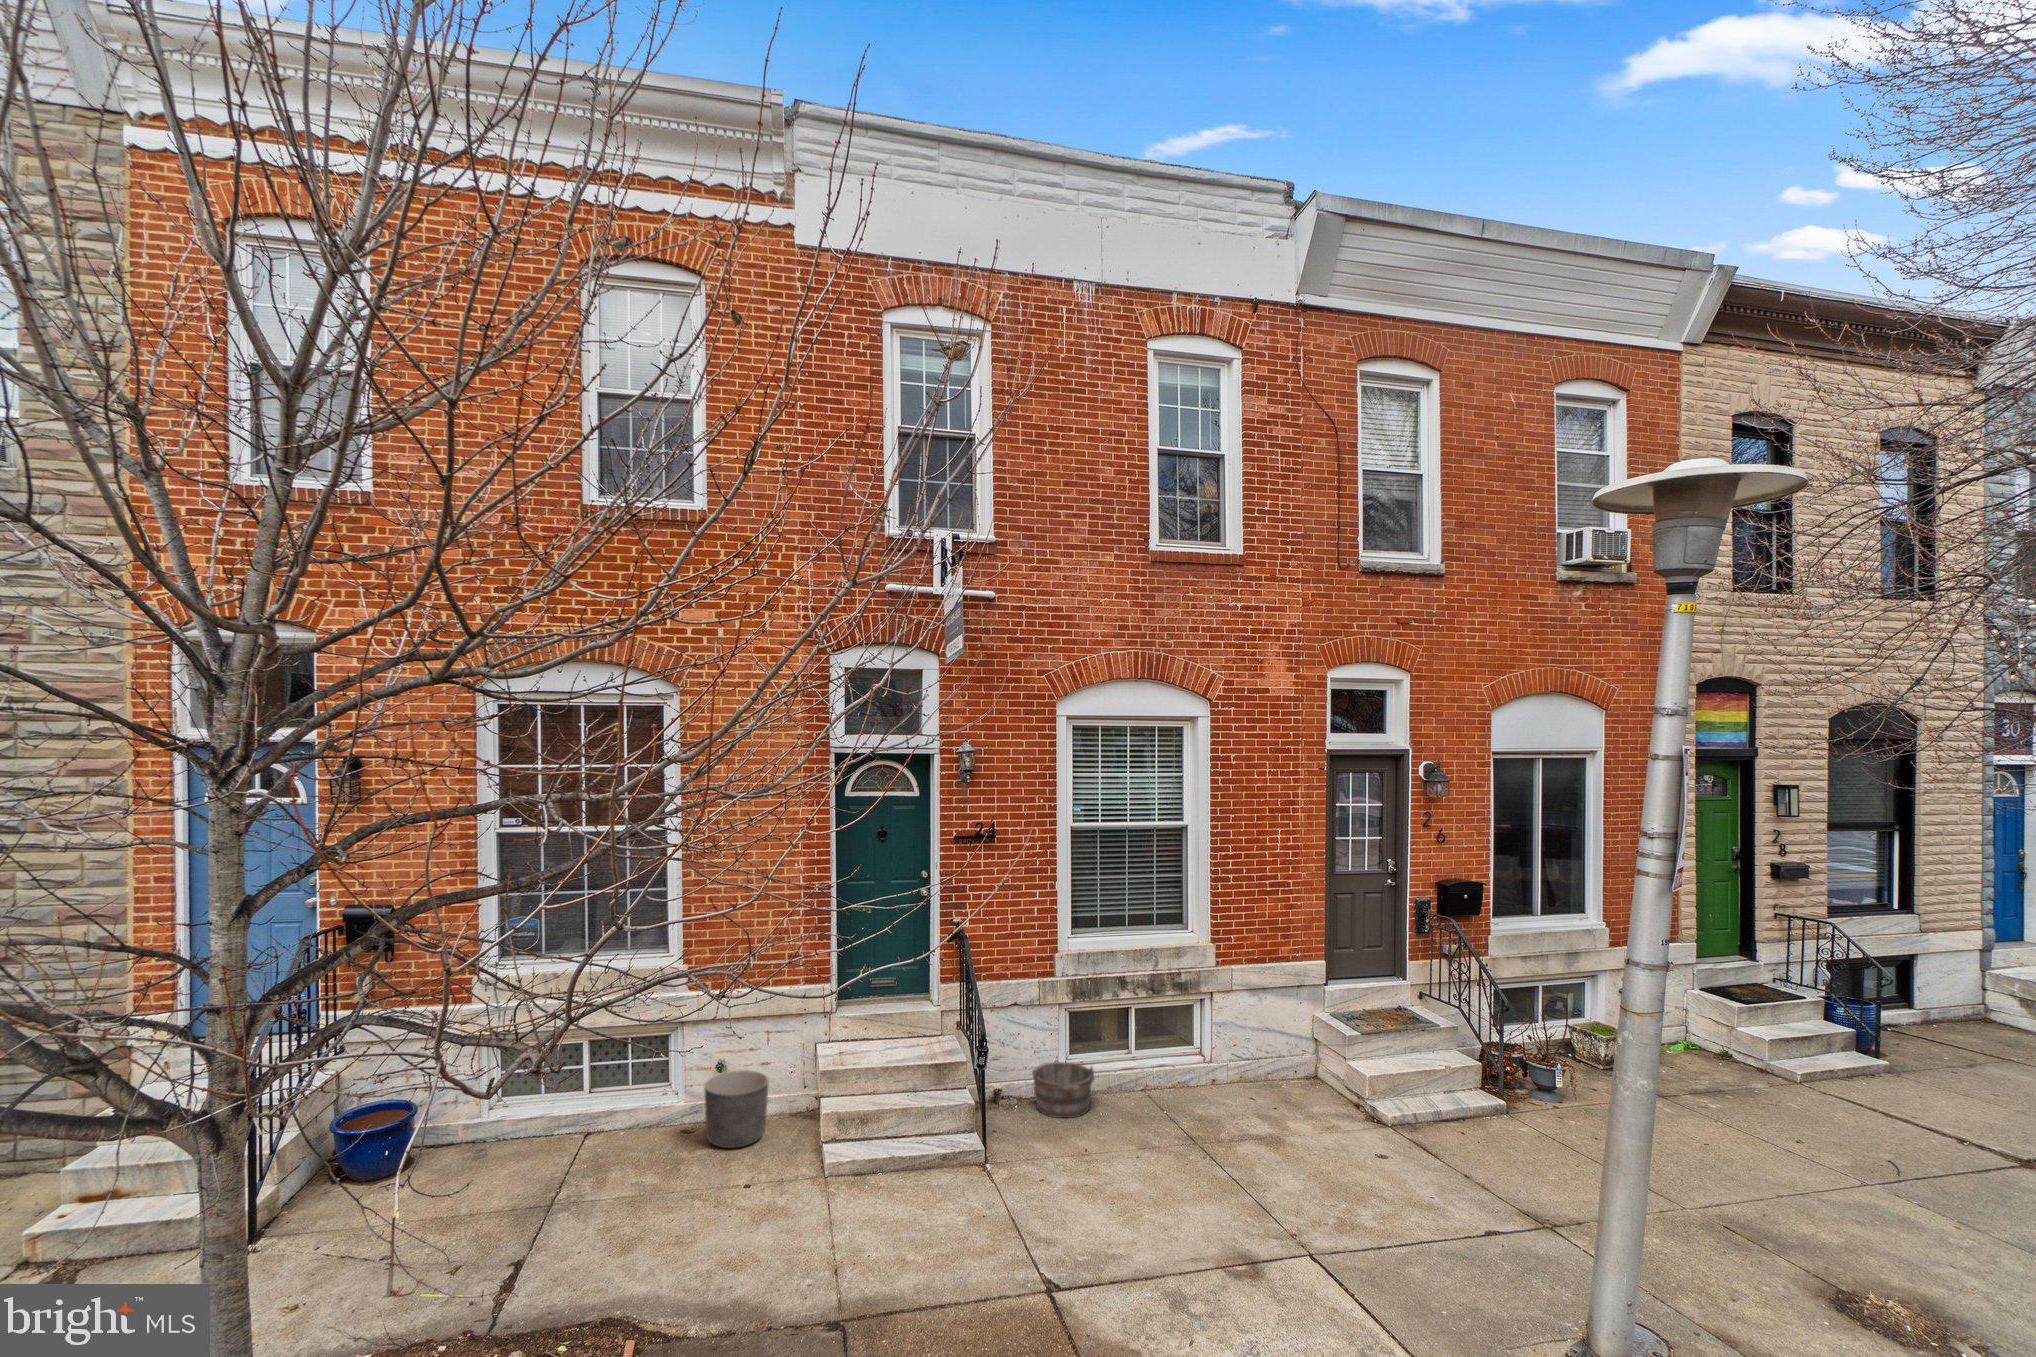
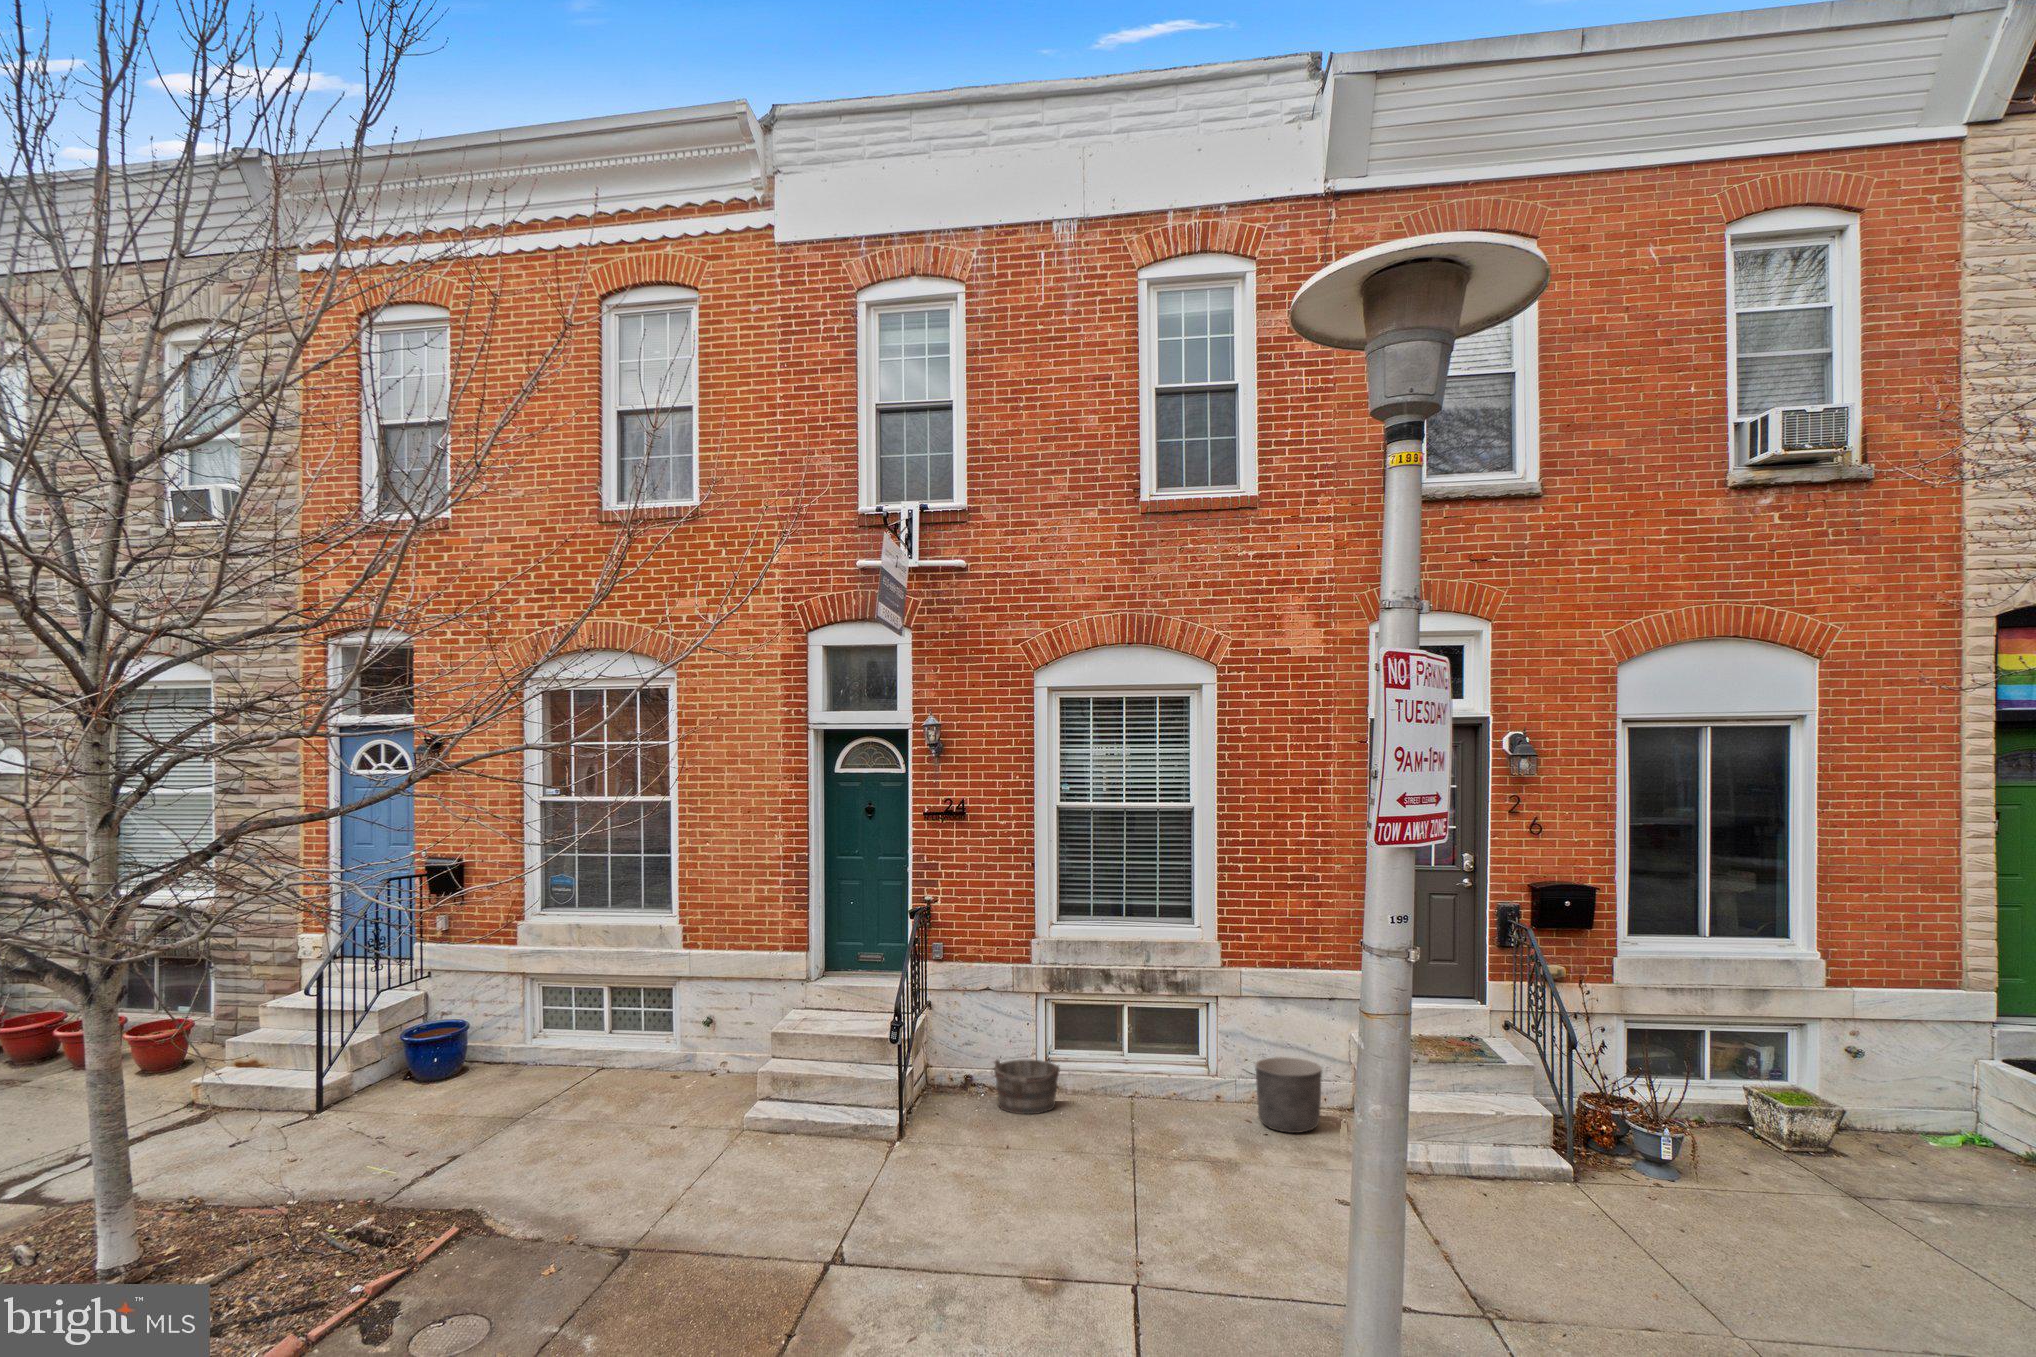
planter: present [704,1070,768,1148] -> present [1256,1057,1322,1133]

